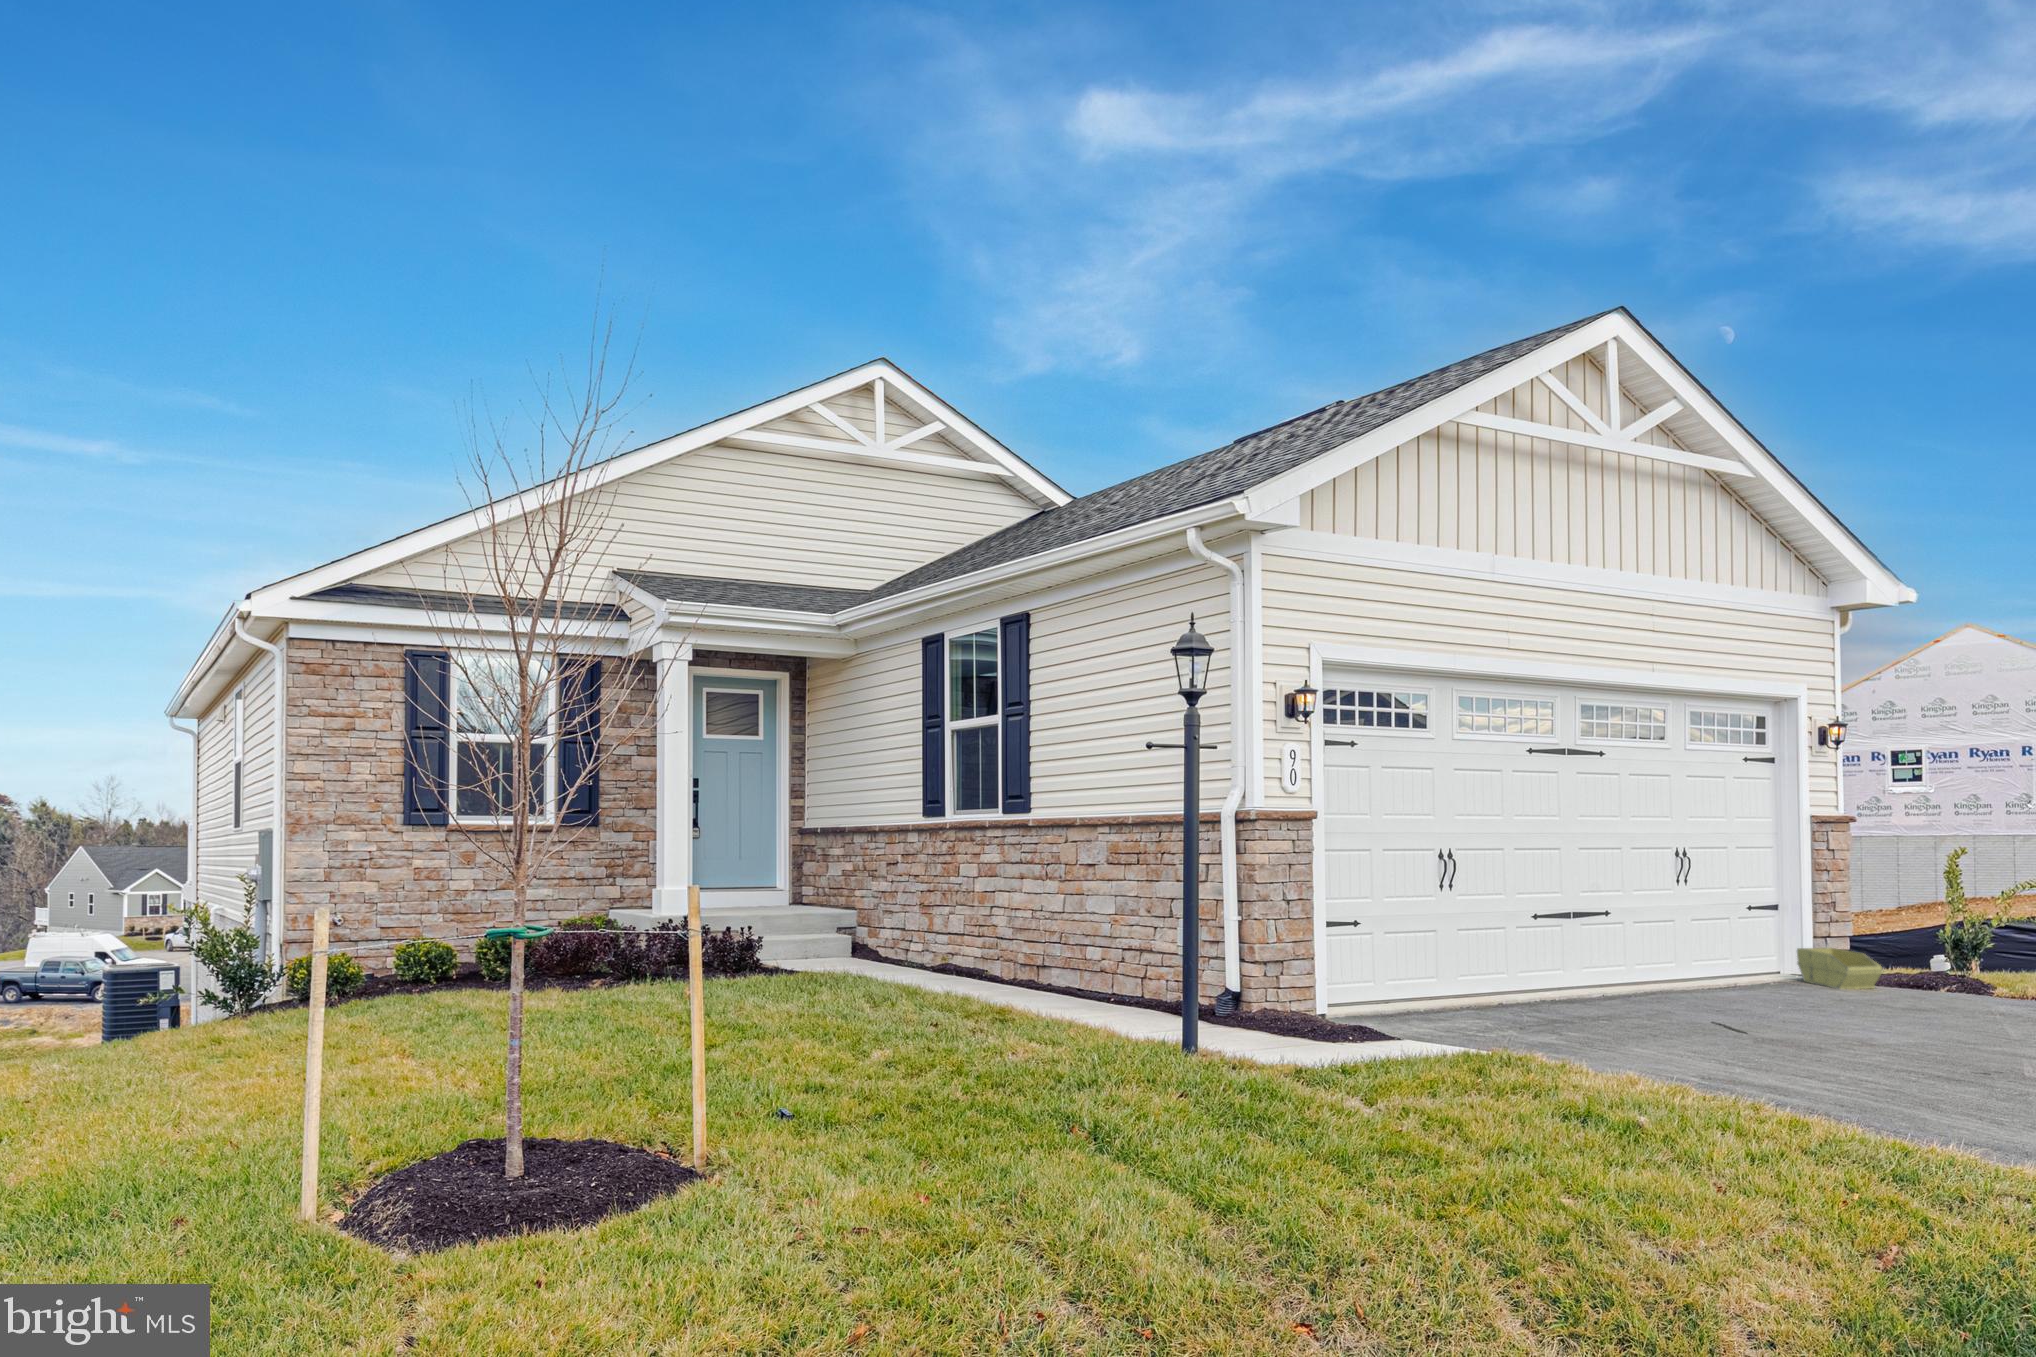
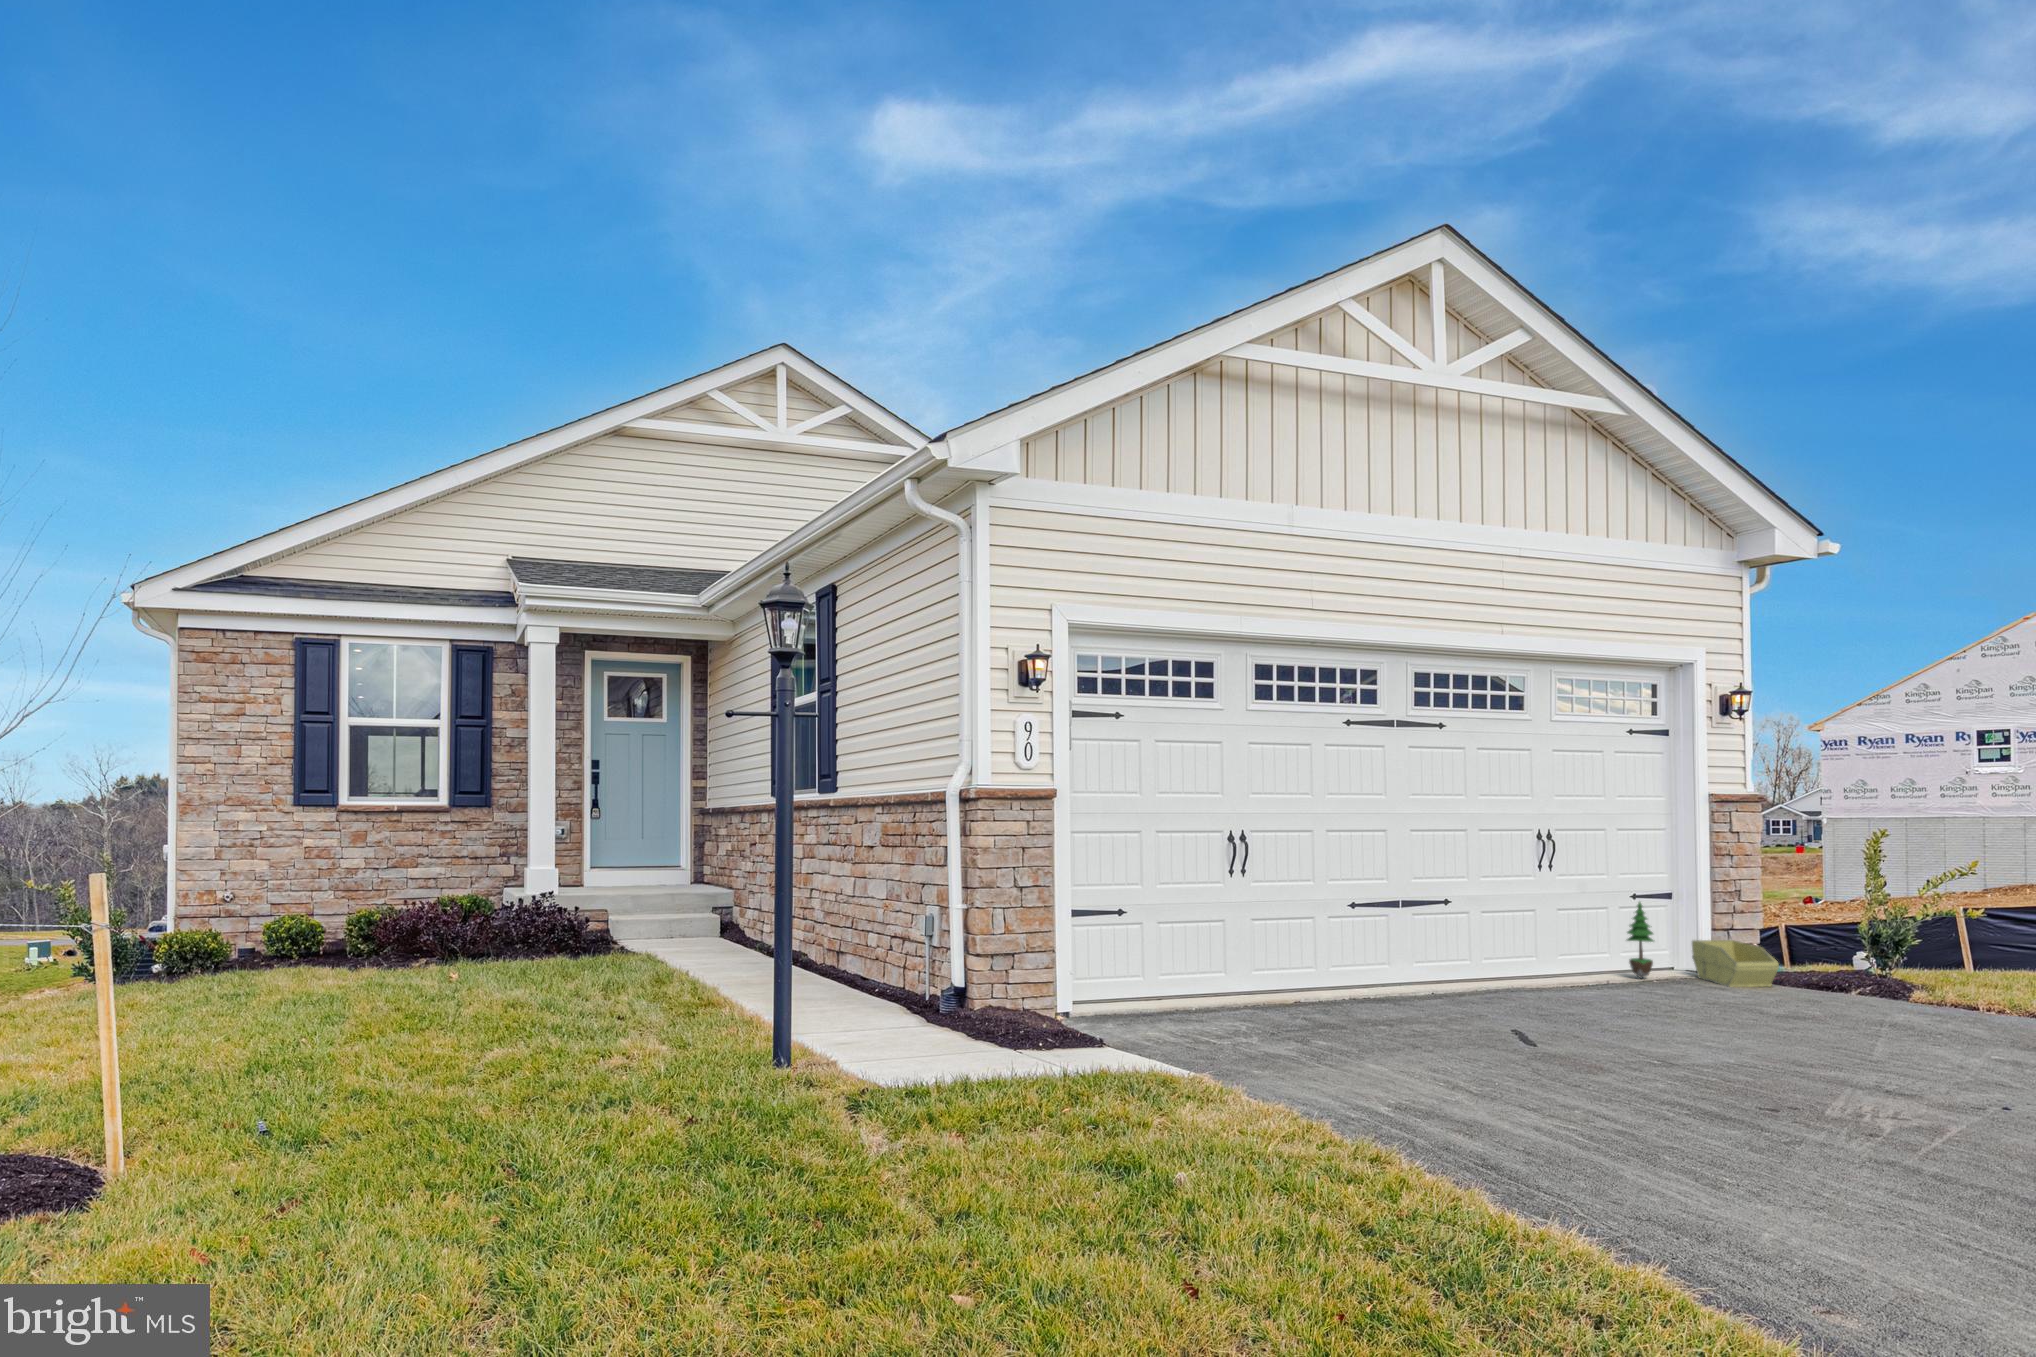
potted tree: none [1743,912,1772,983] -> present [1627,902,1653,978]

